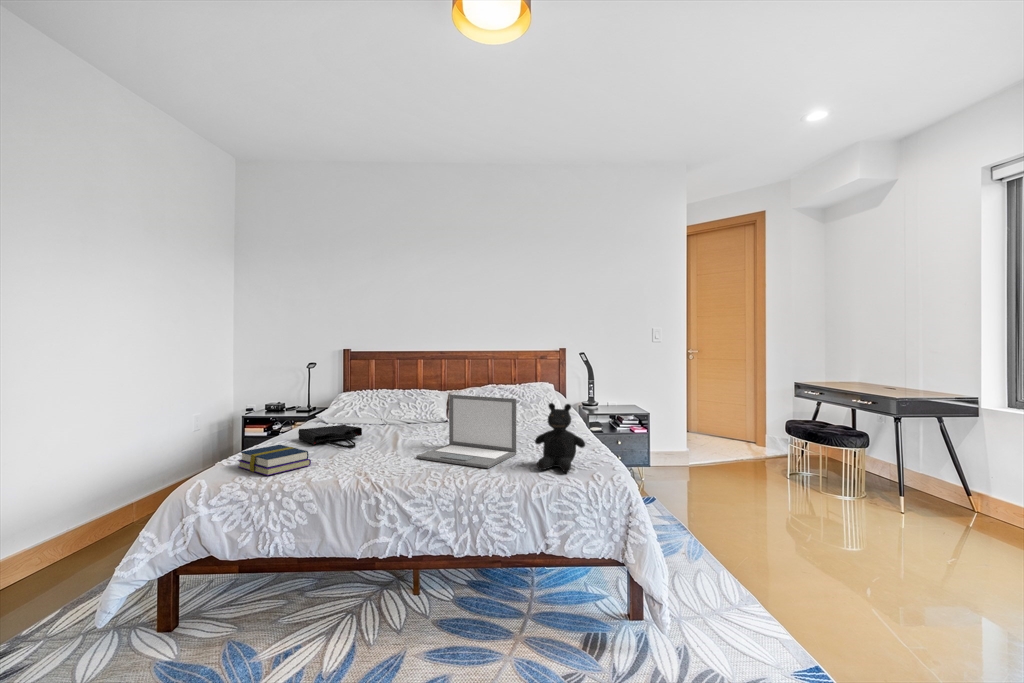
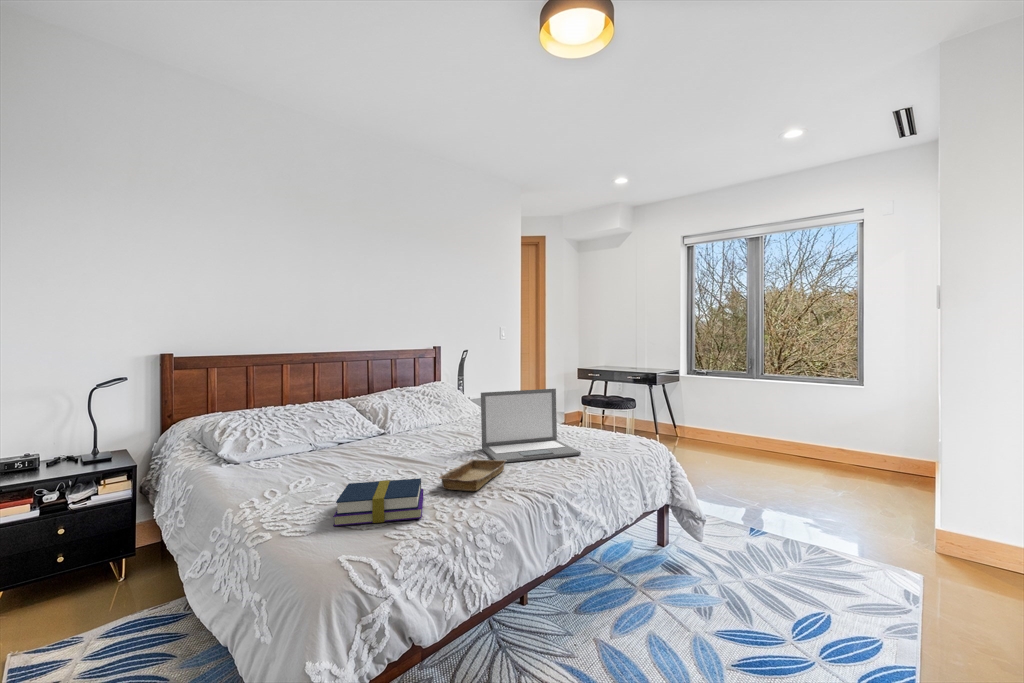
teddy bear: present [535,403,585,472] -> none [590,386,637,446]
tote bag: present [298,424,362,448] -> none [282,450,394,483]
tray: none [328,450,403,470] -> present [439,459,506,491]

